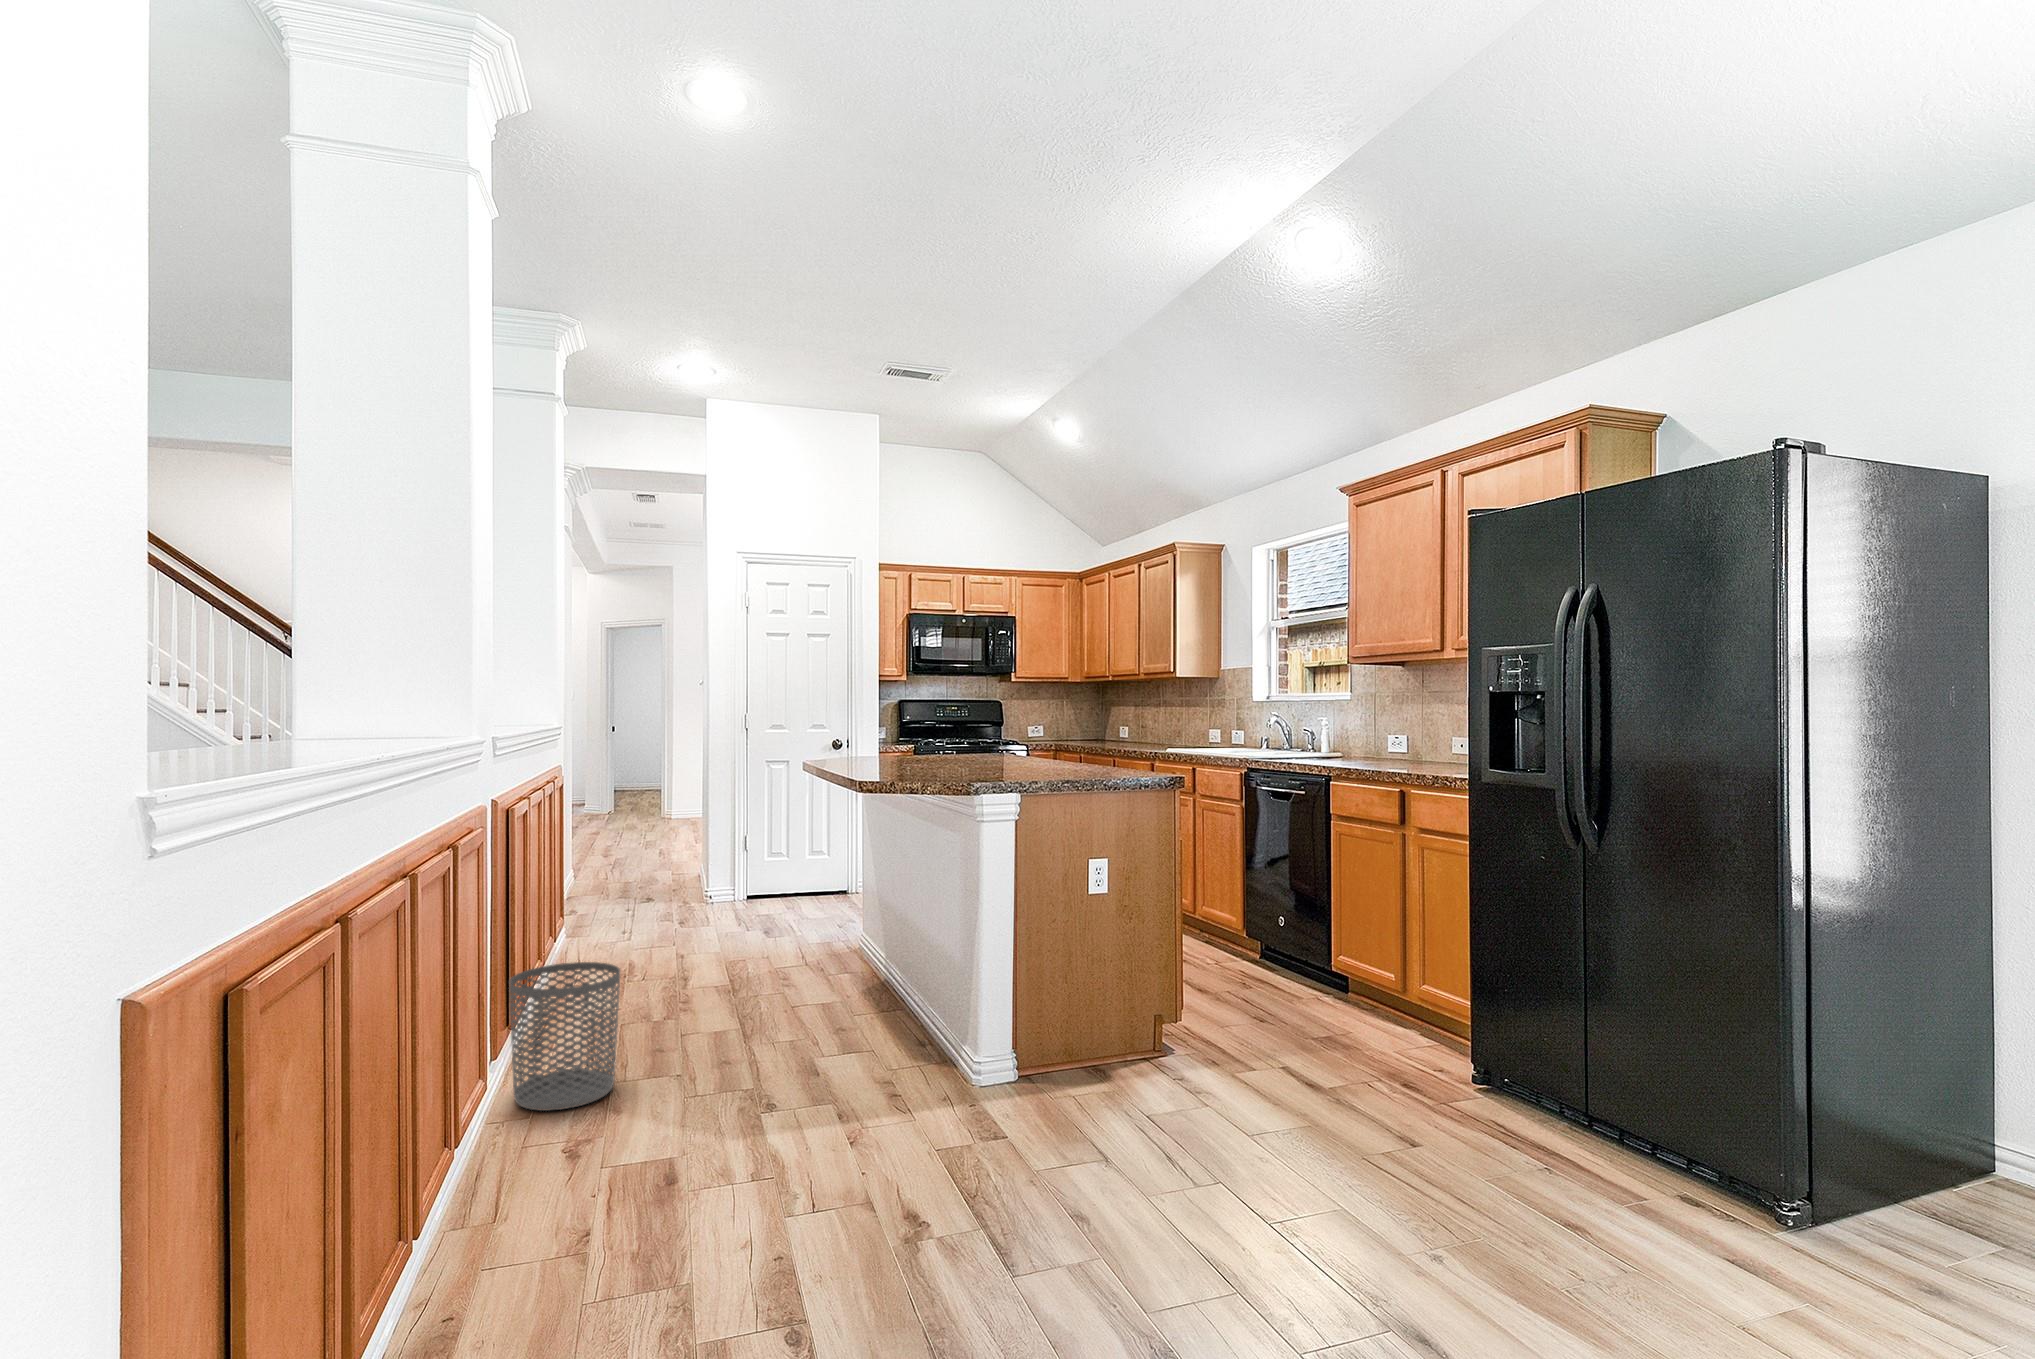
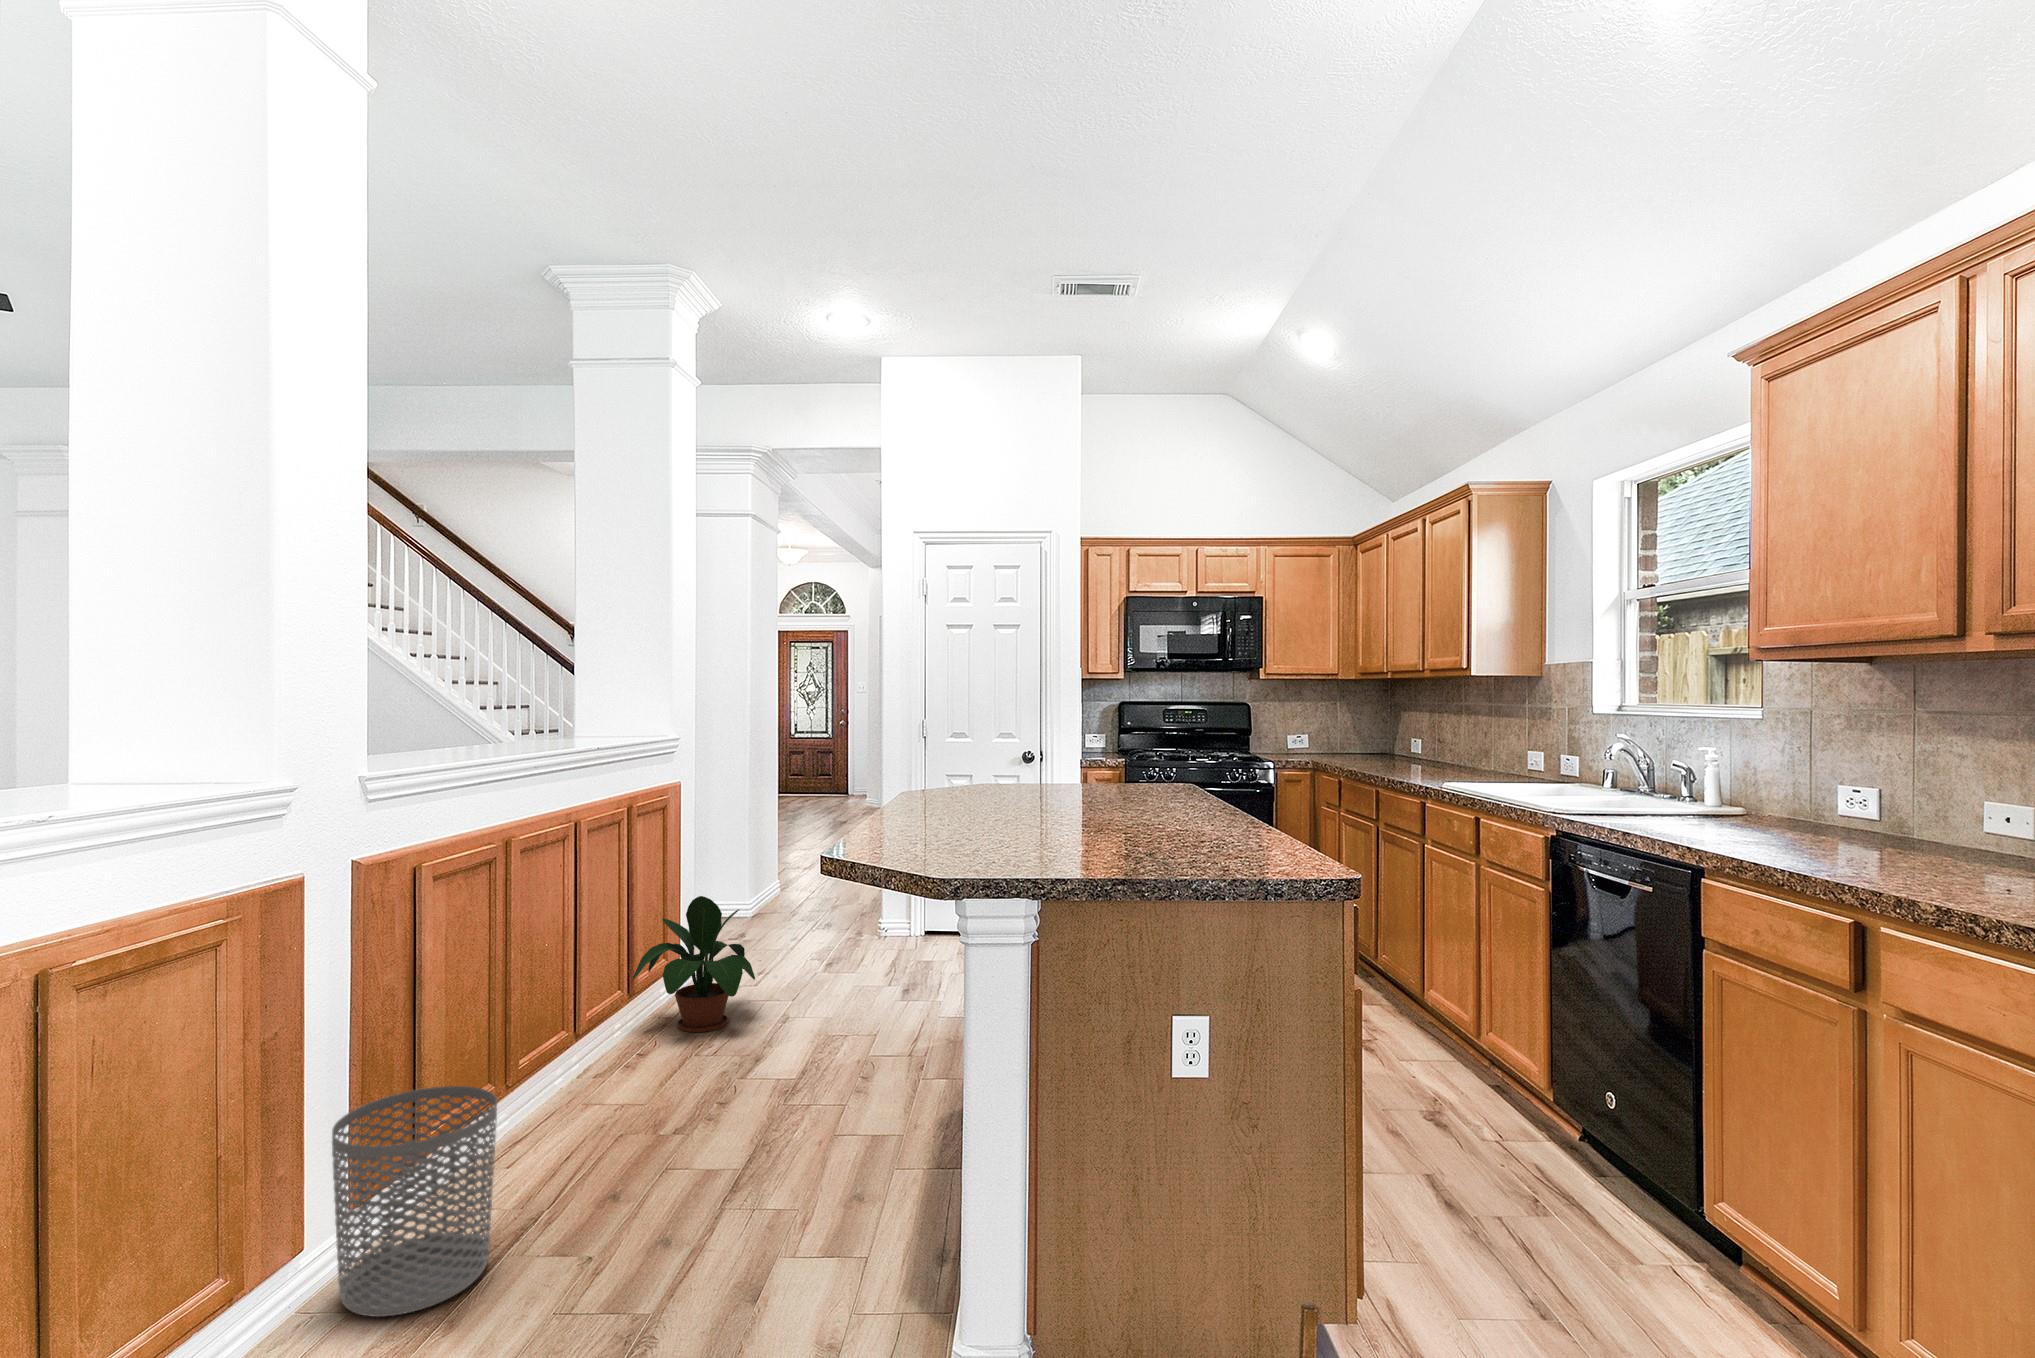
potted plant: none [561,851,661,966] -> present [633,896,755,1032]

